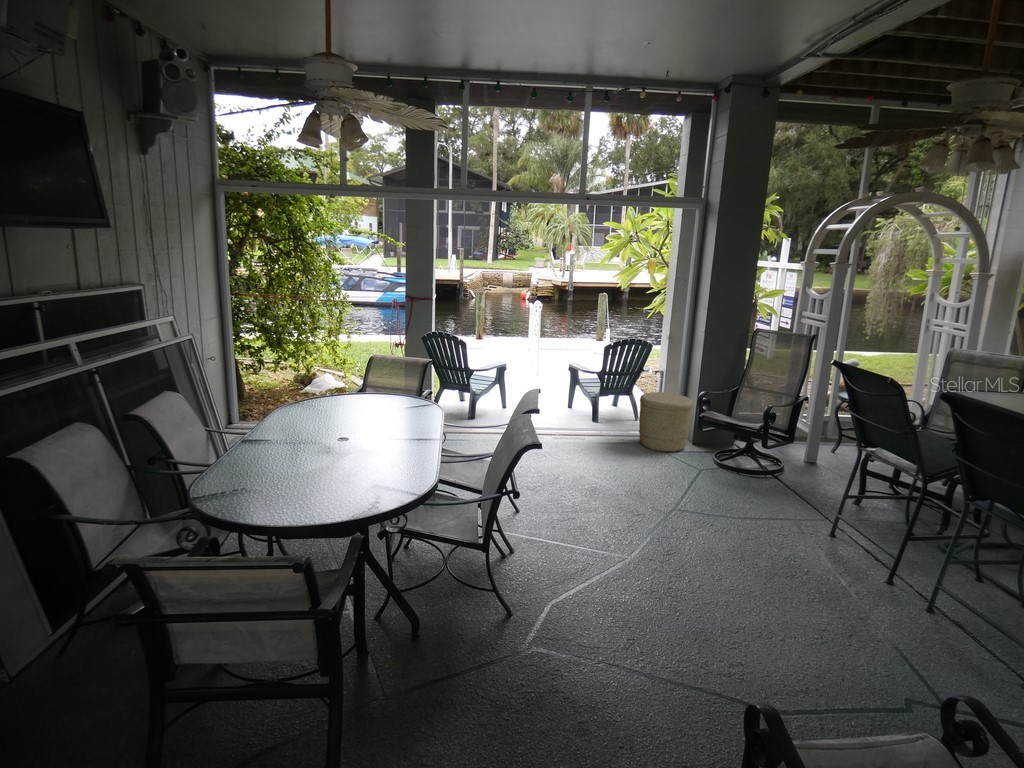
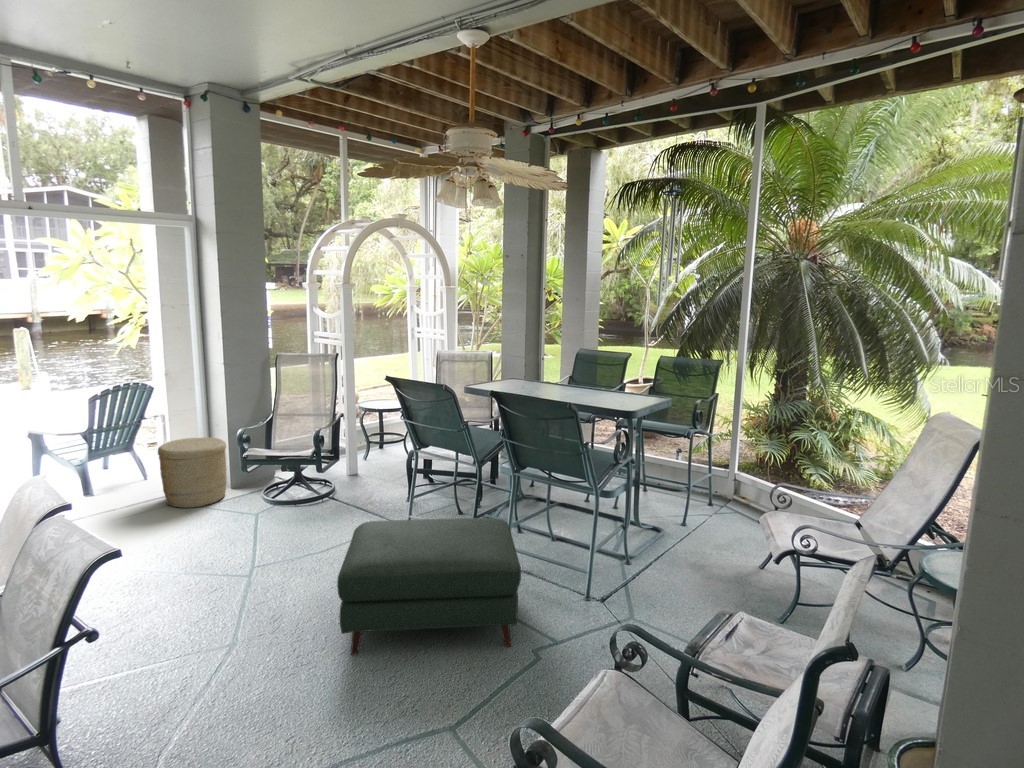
ottoman: none [708,498,929,674] -> present [337,518,521,655]

